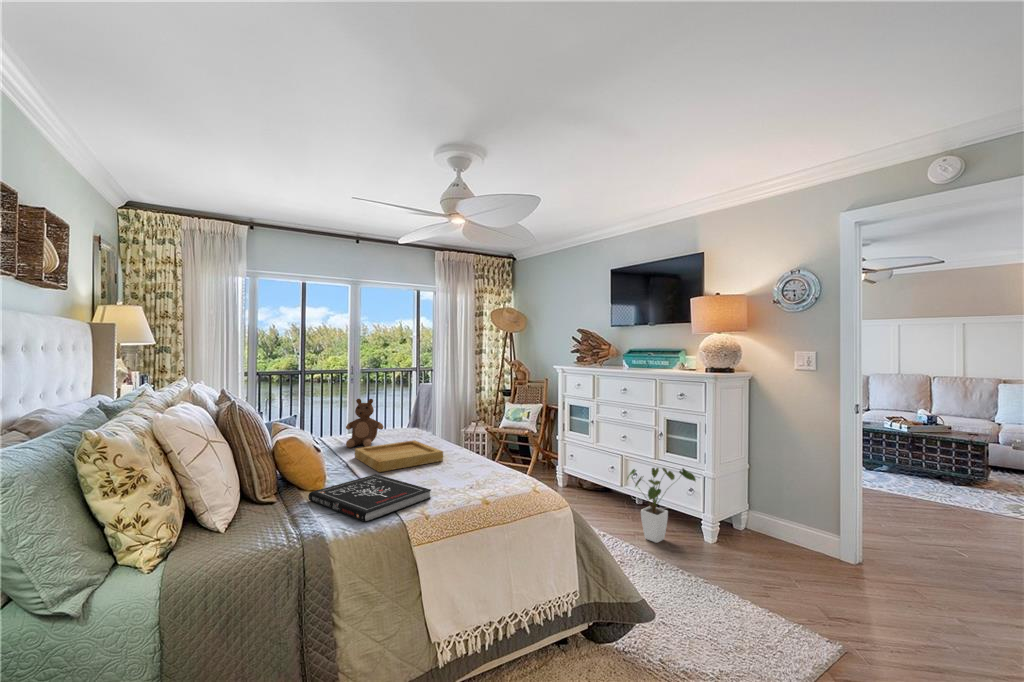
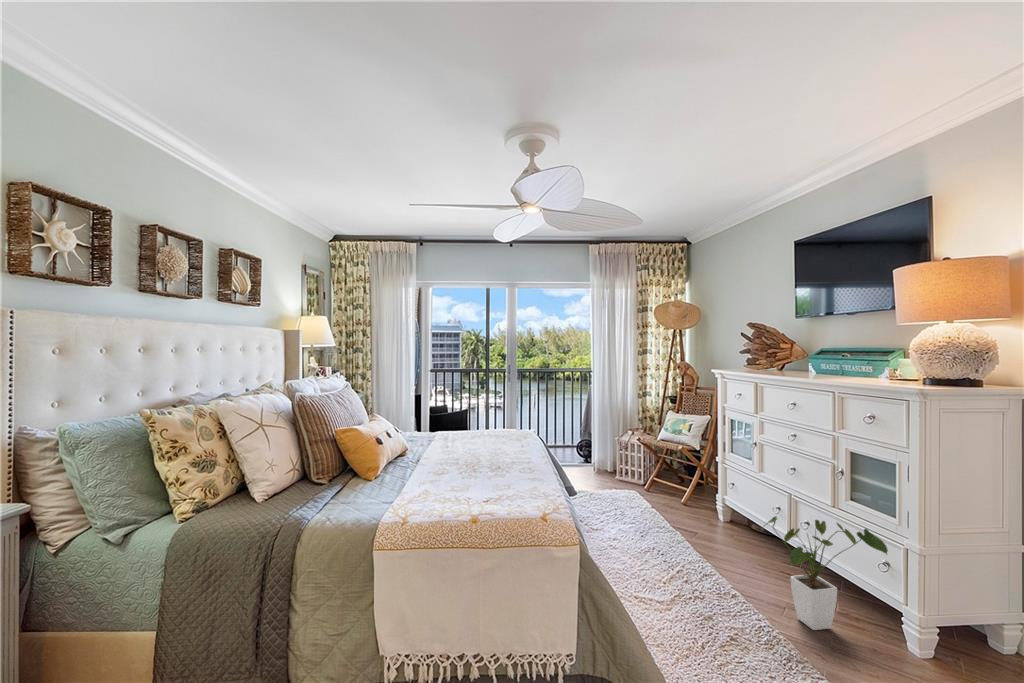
teddy bear: present [346,399,384,448] -> none [438,397,475,445]
tray: present [355,440,443,472] -> none [427,443,499,471]
book: present [308,474,431,522] -> none [341,472,430,516]

